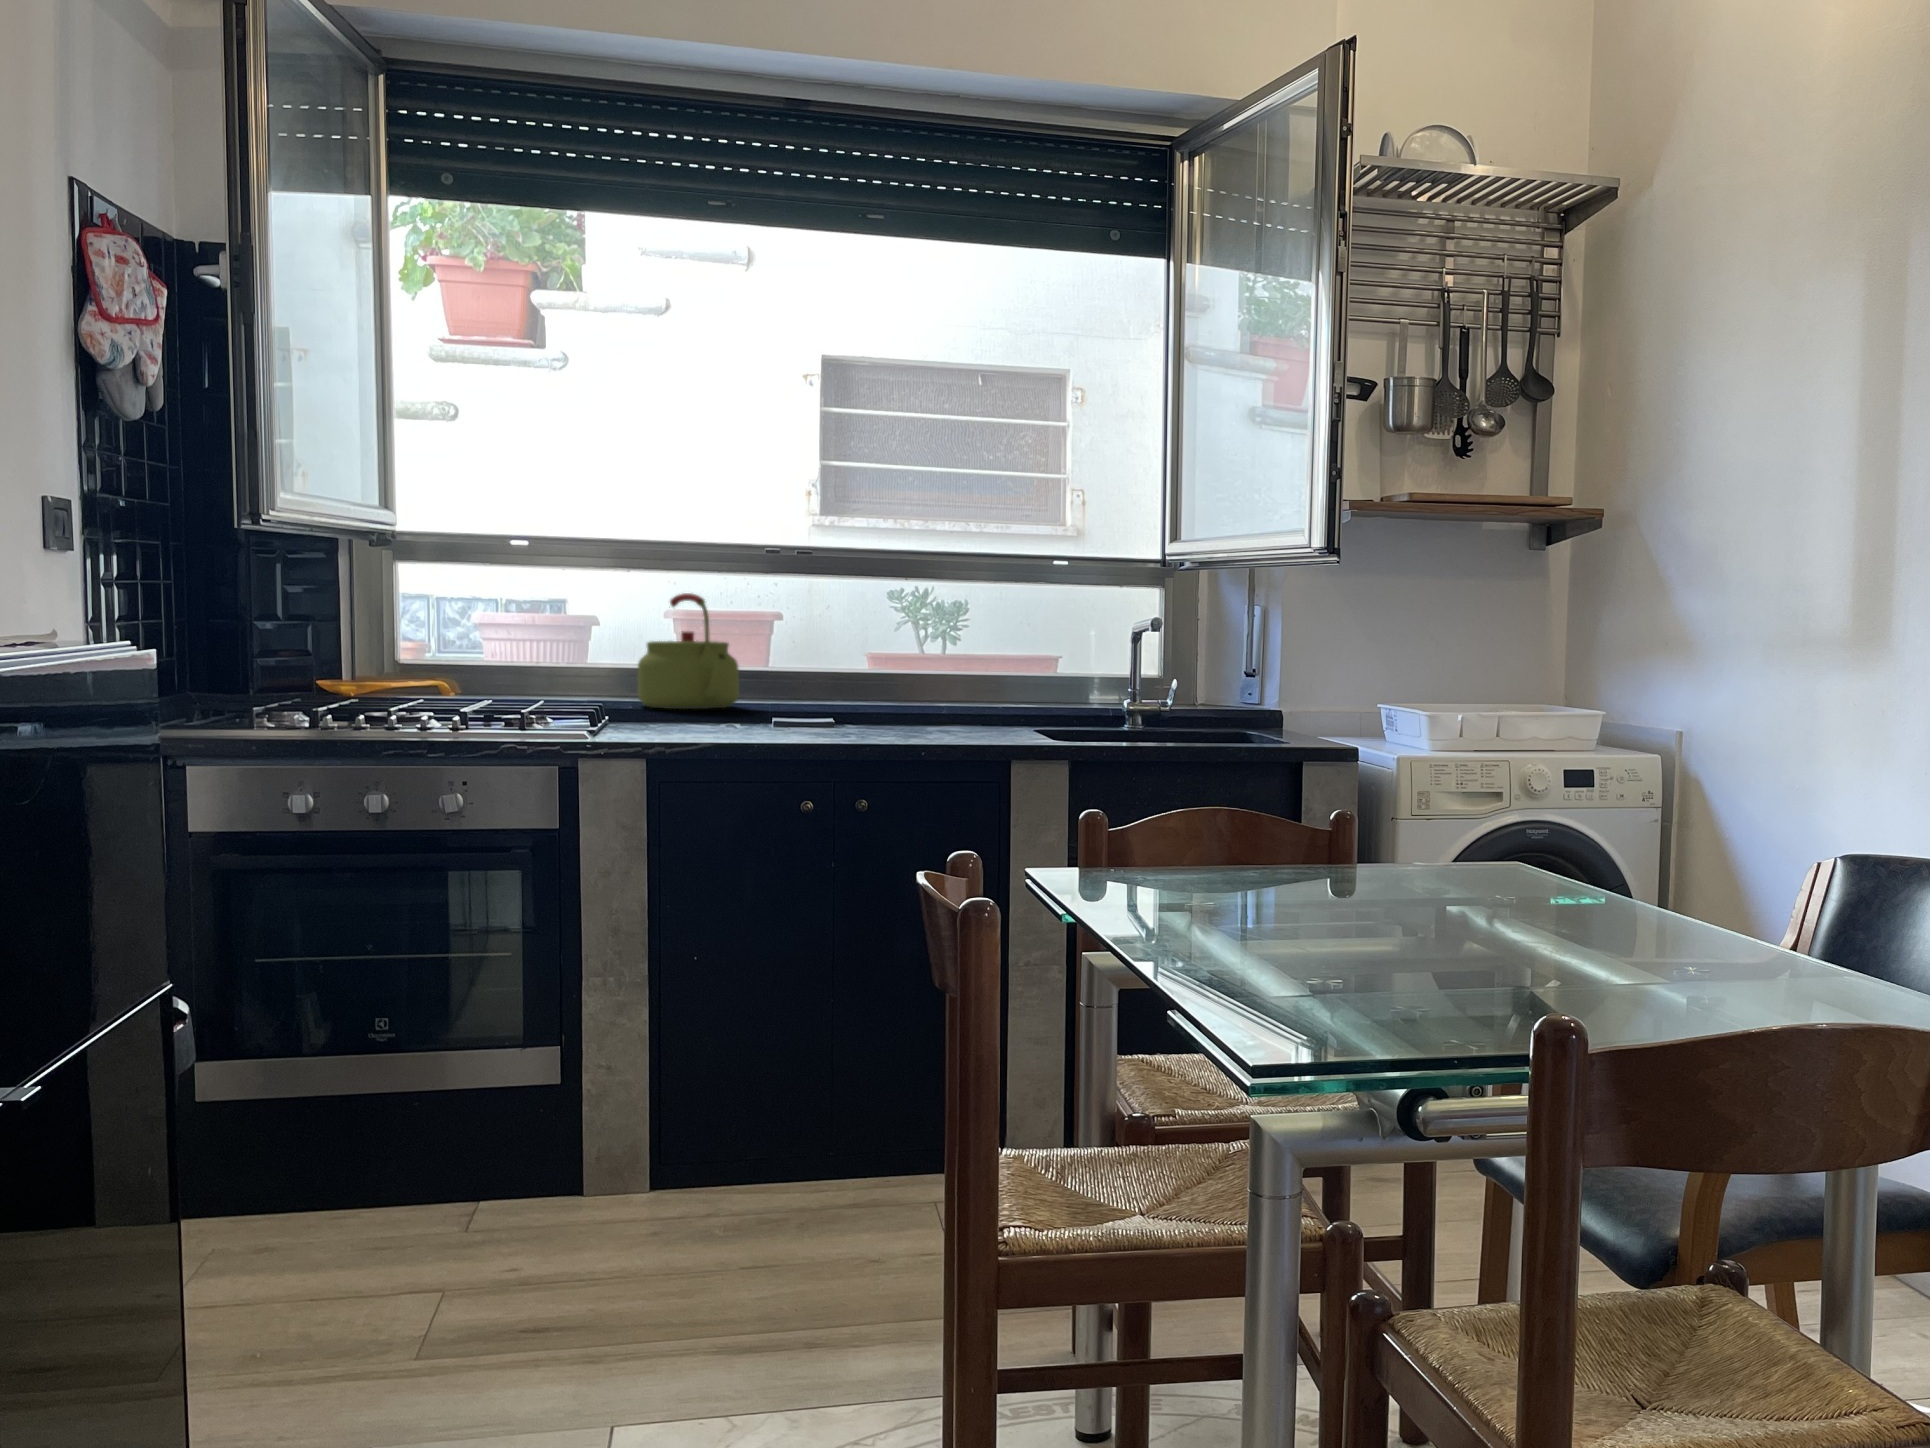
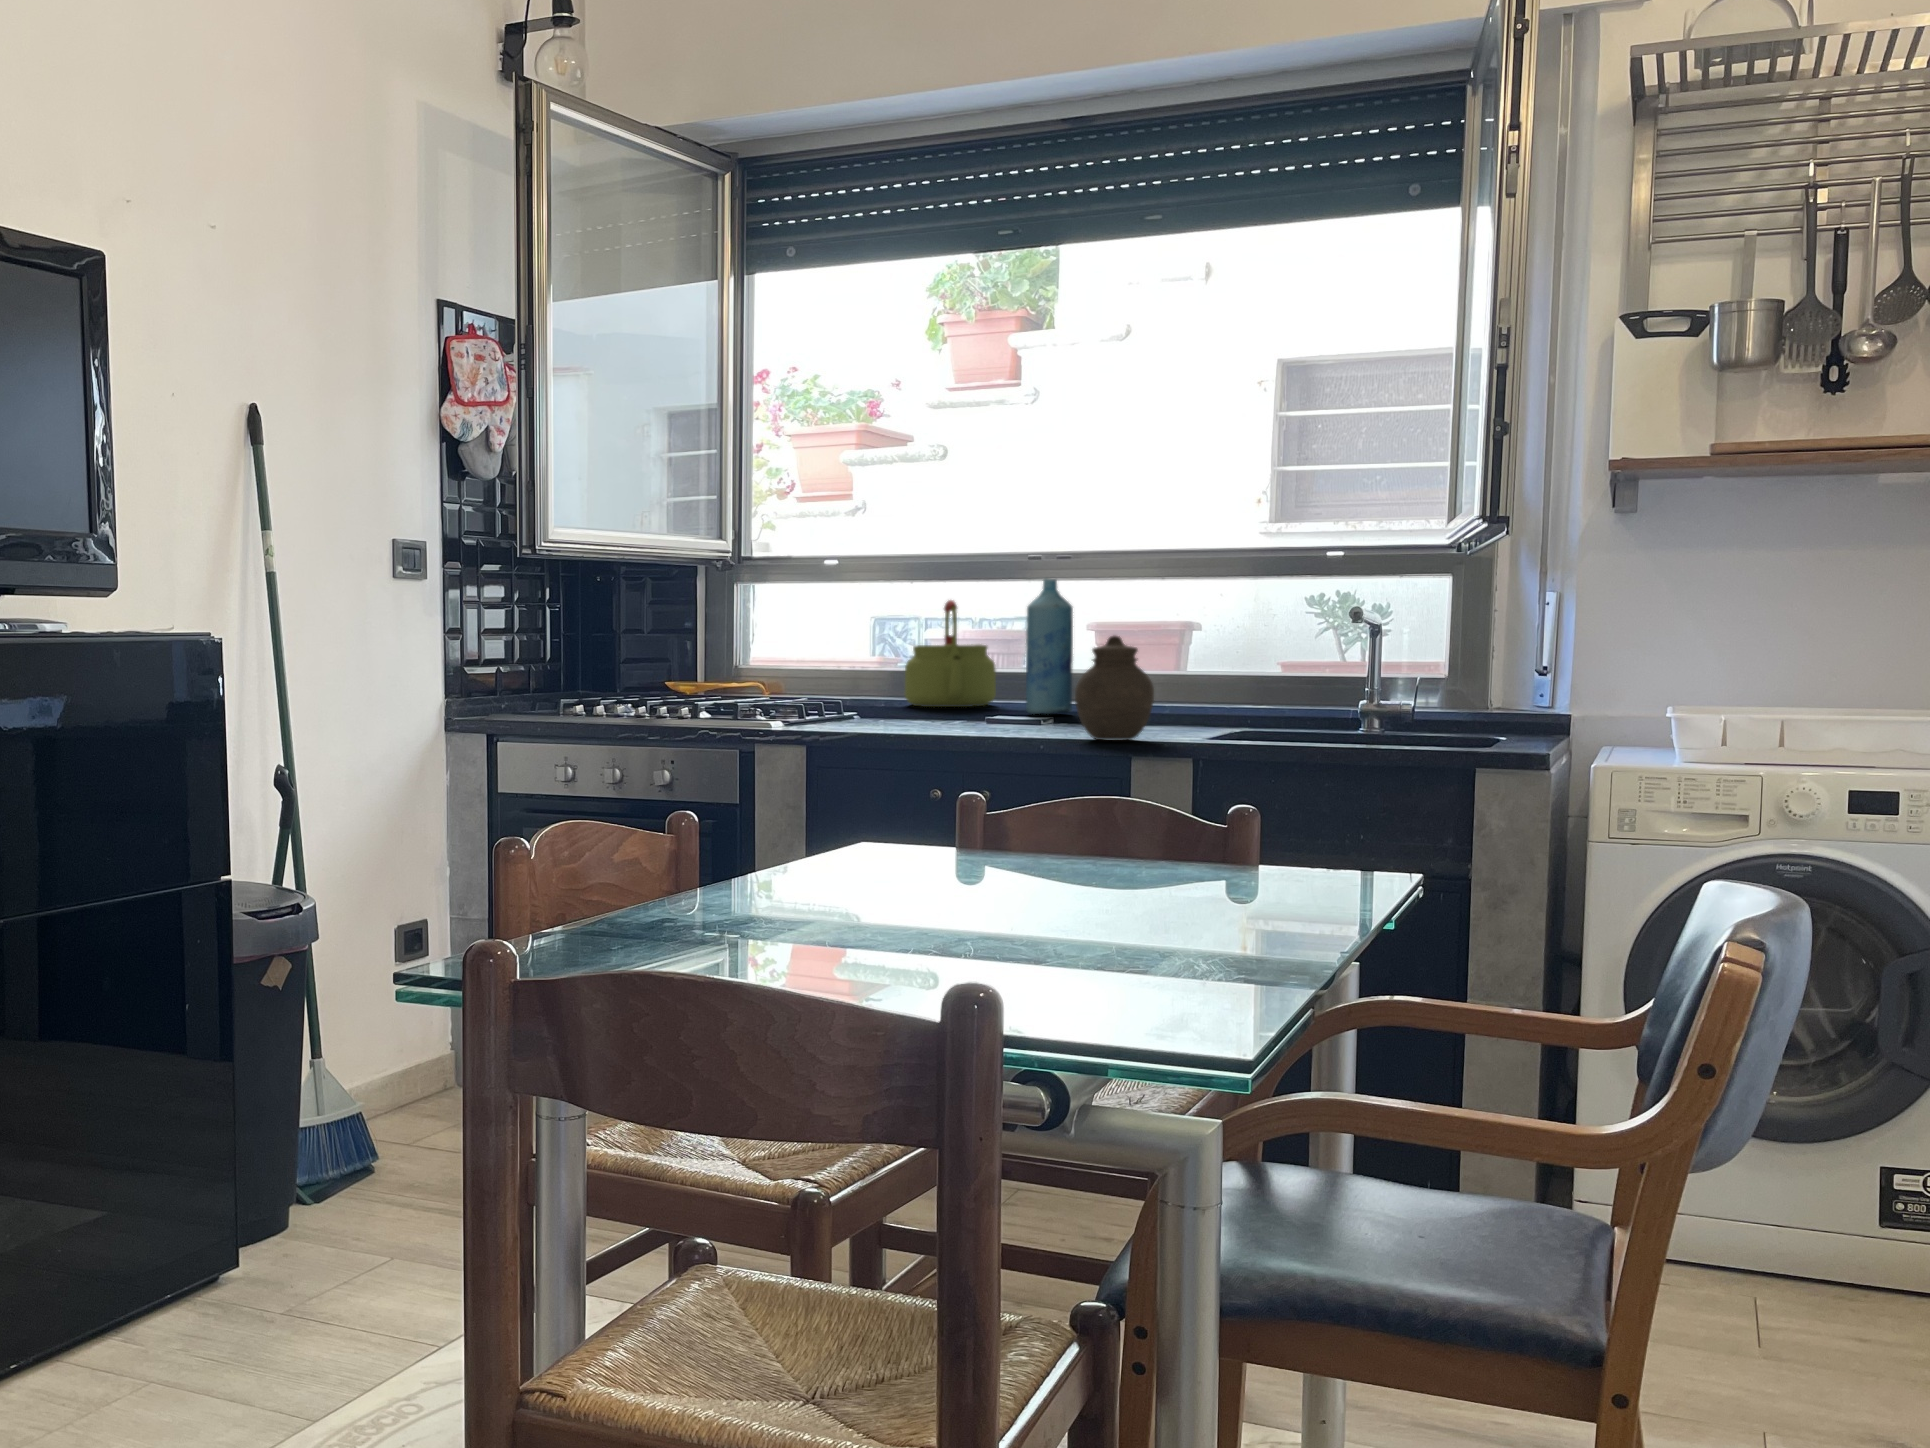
bottle: none [800,576,850,715] -> present [1026,579,1073,714]
jar: none [950,640,1025,743] -> present [1075,636,1154,741]

